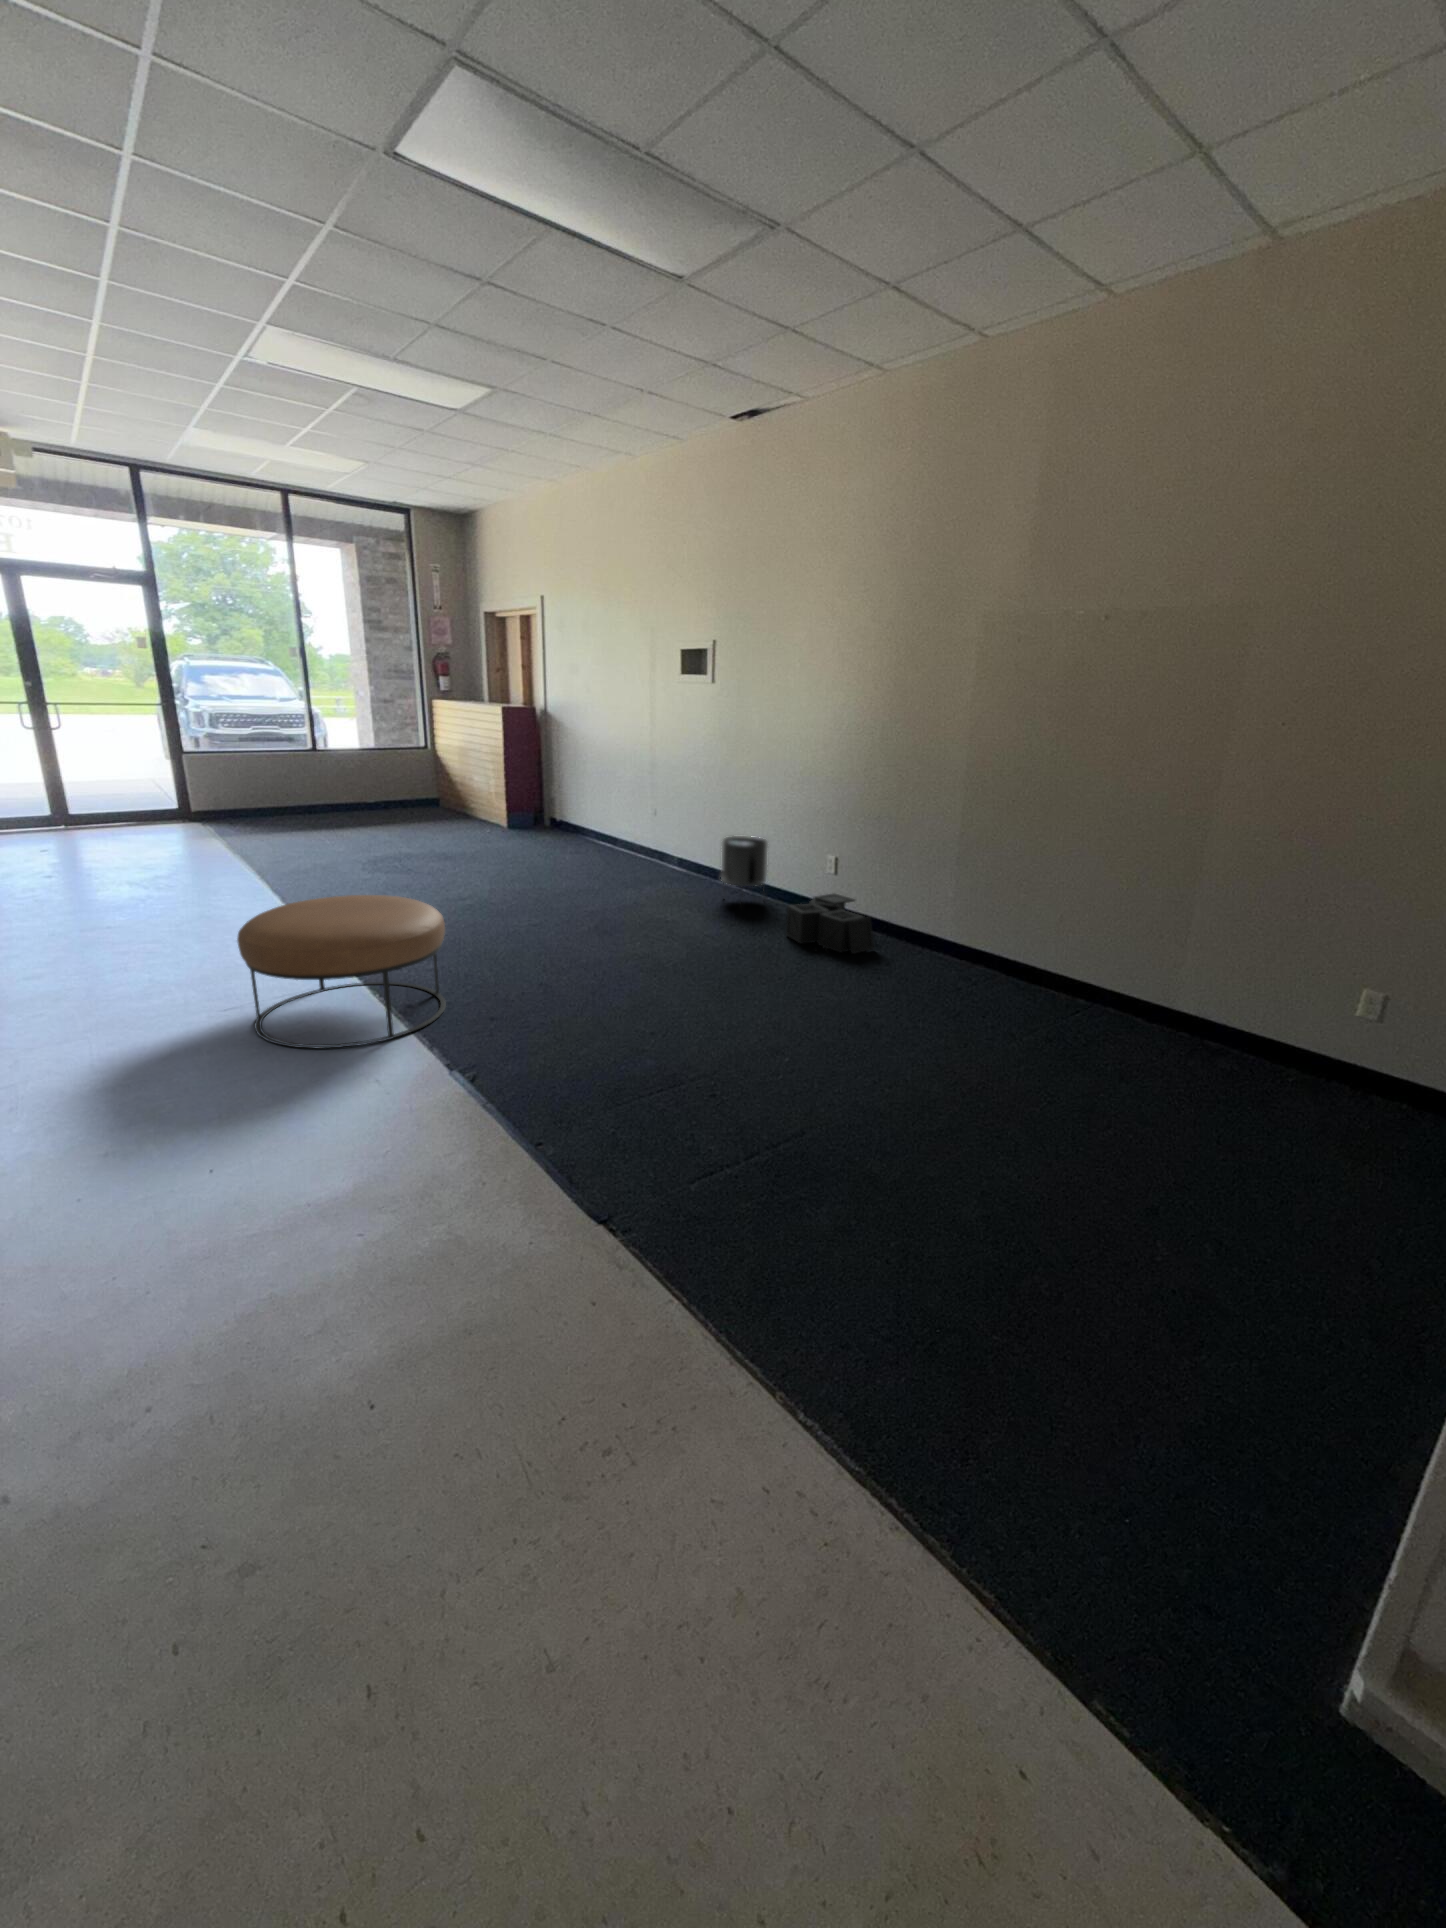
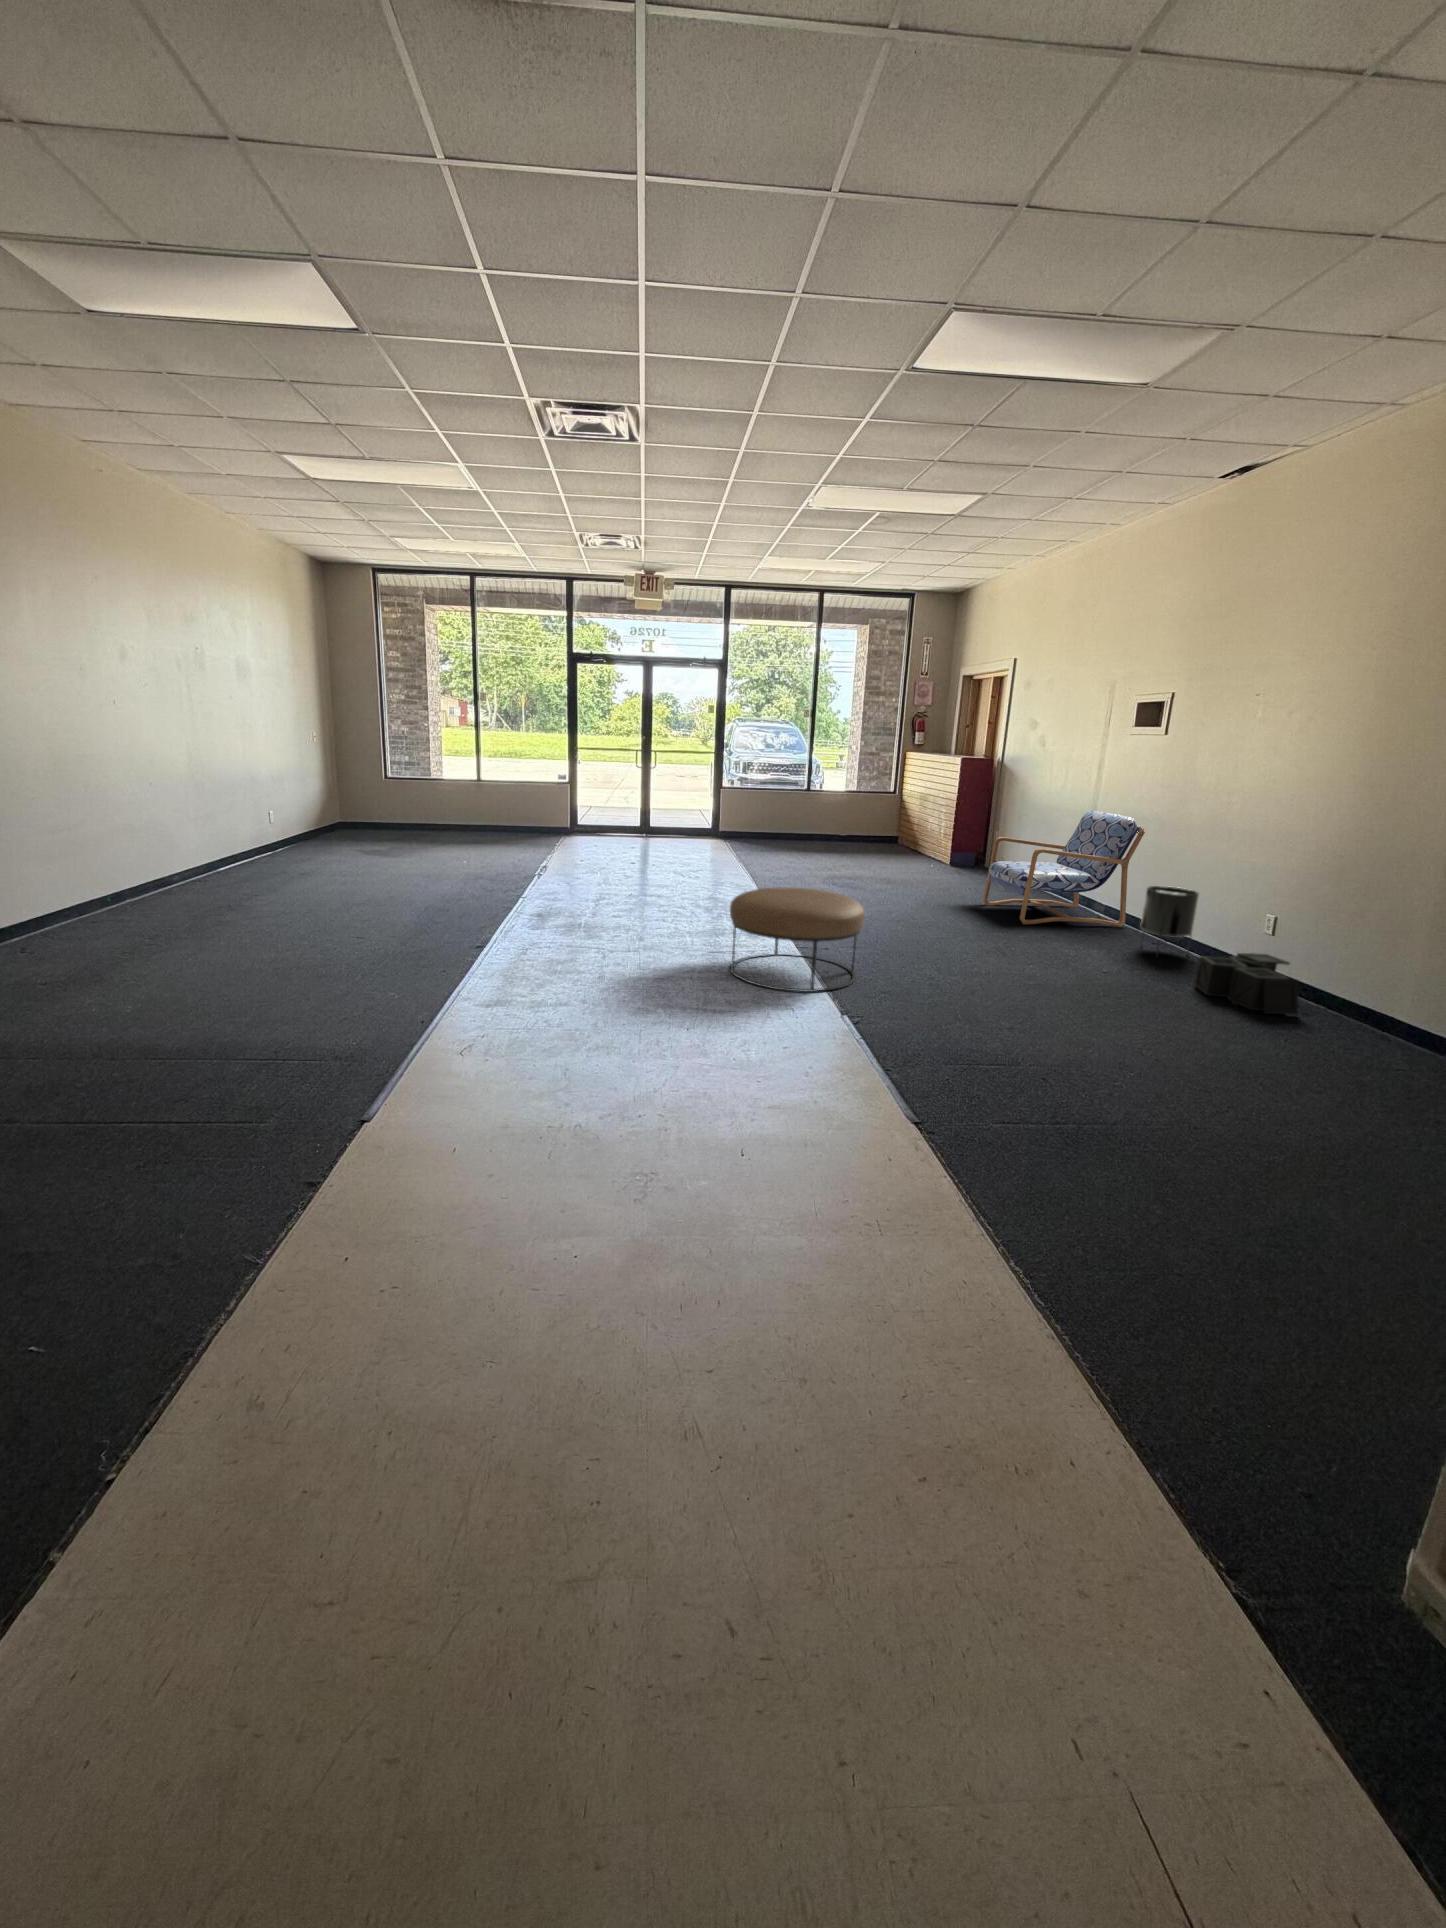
armchair: none [557,761,706,891] -> present [983,811,1145,927]

